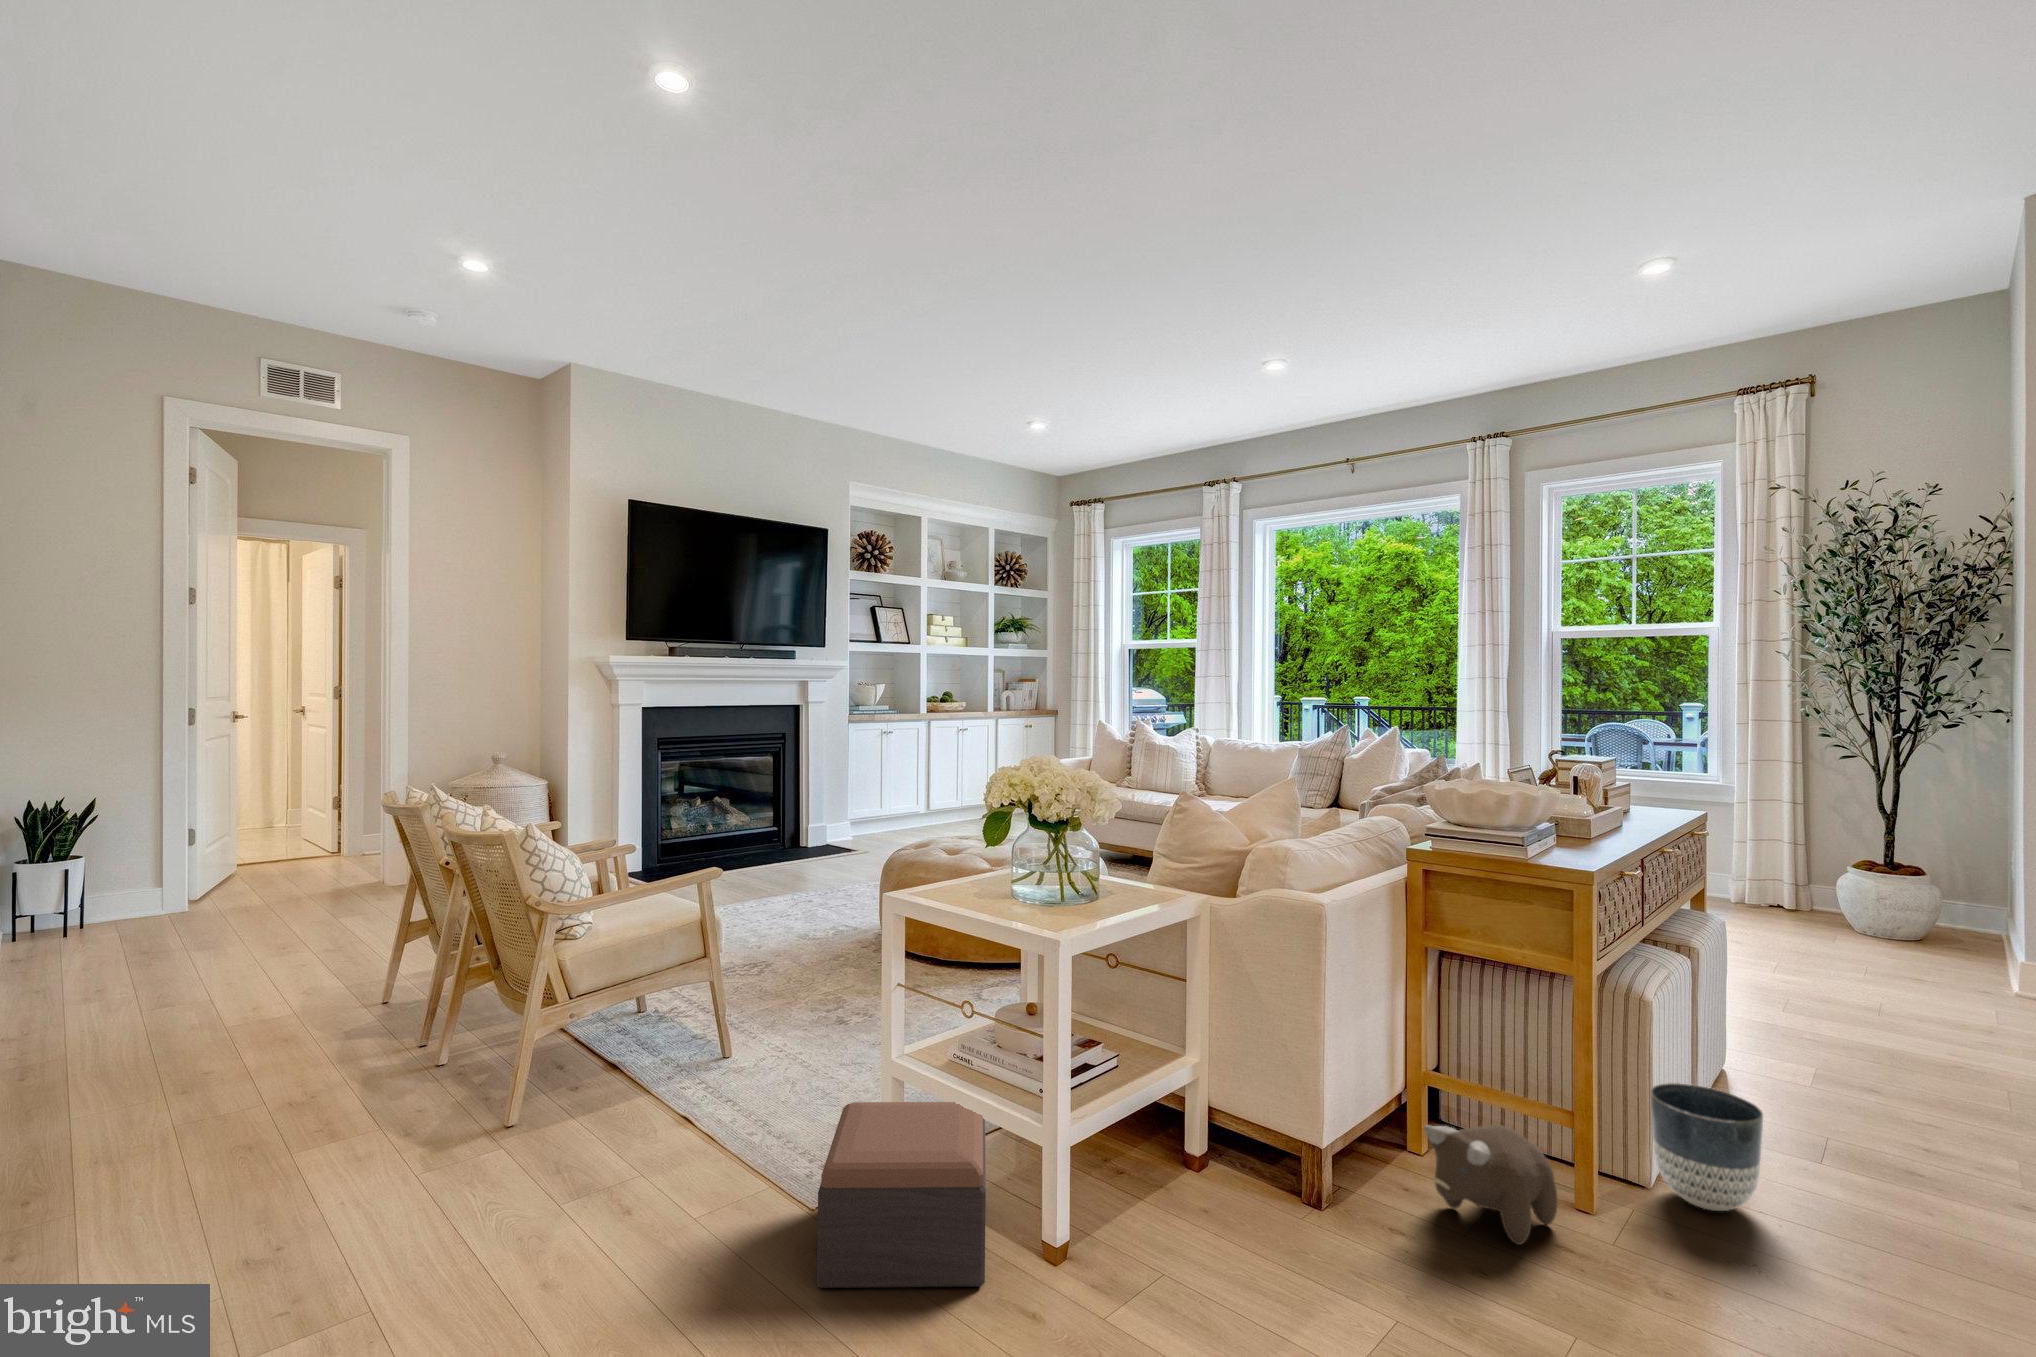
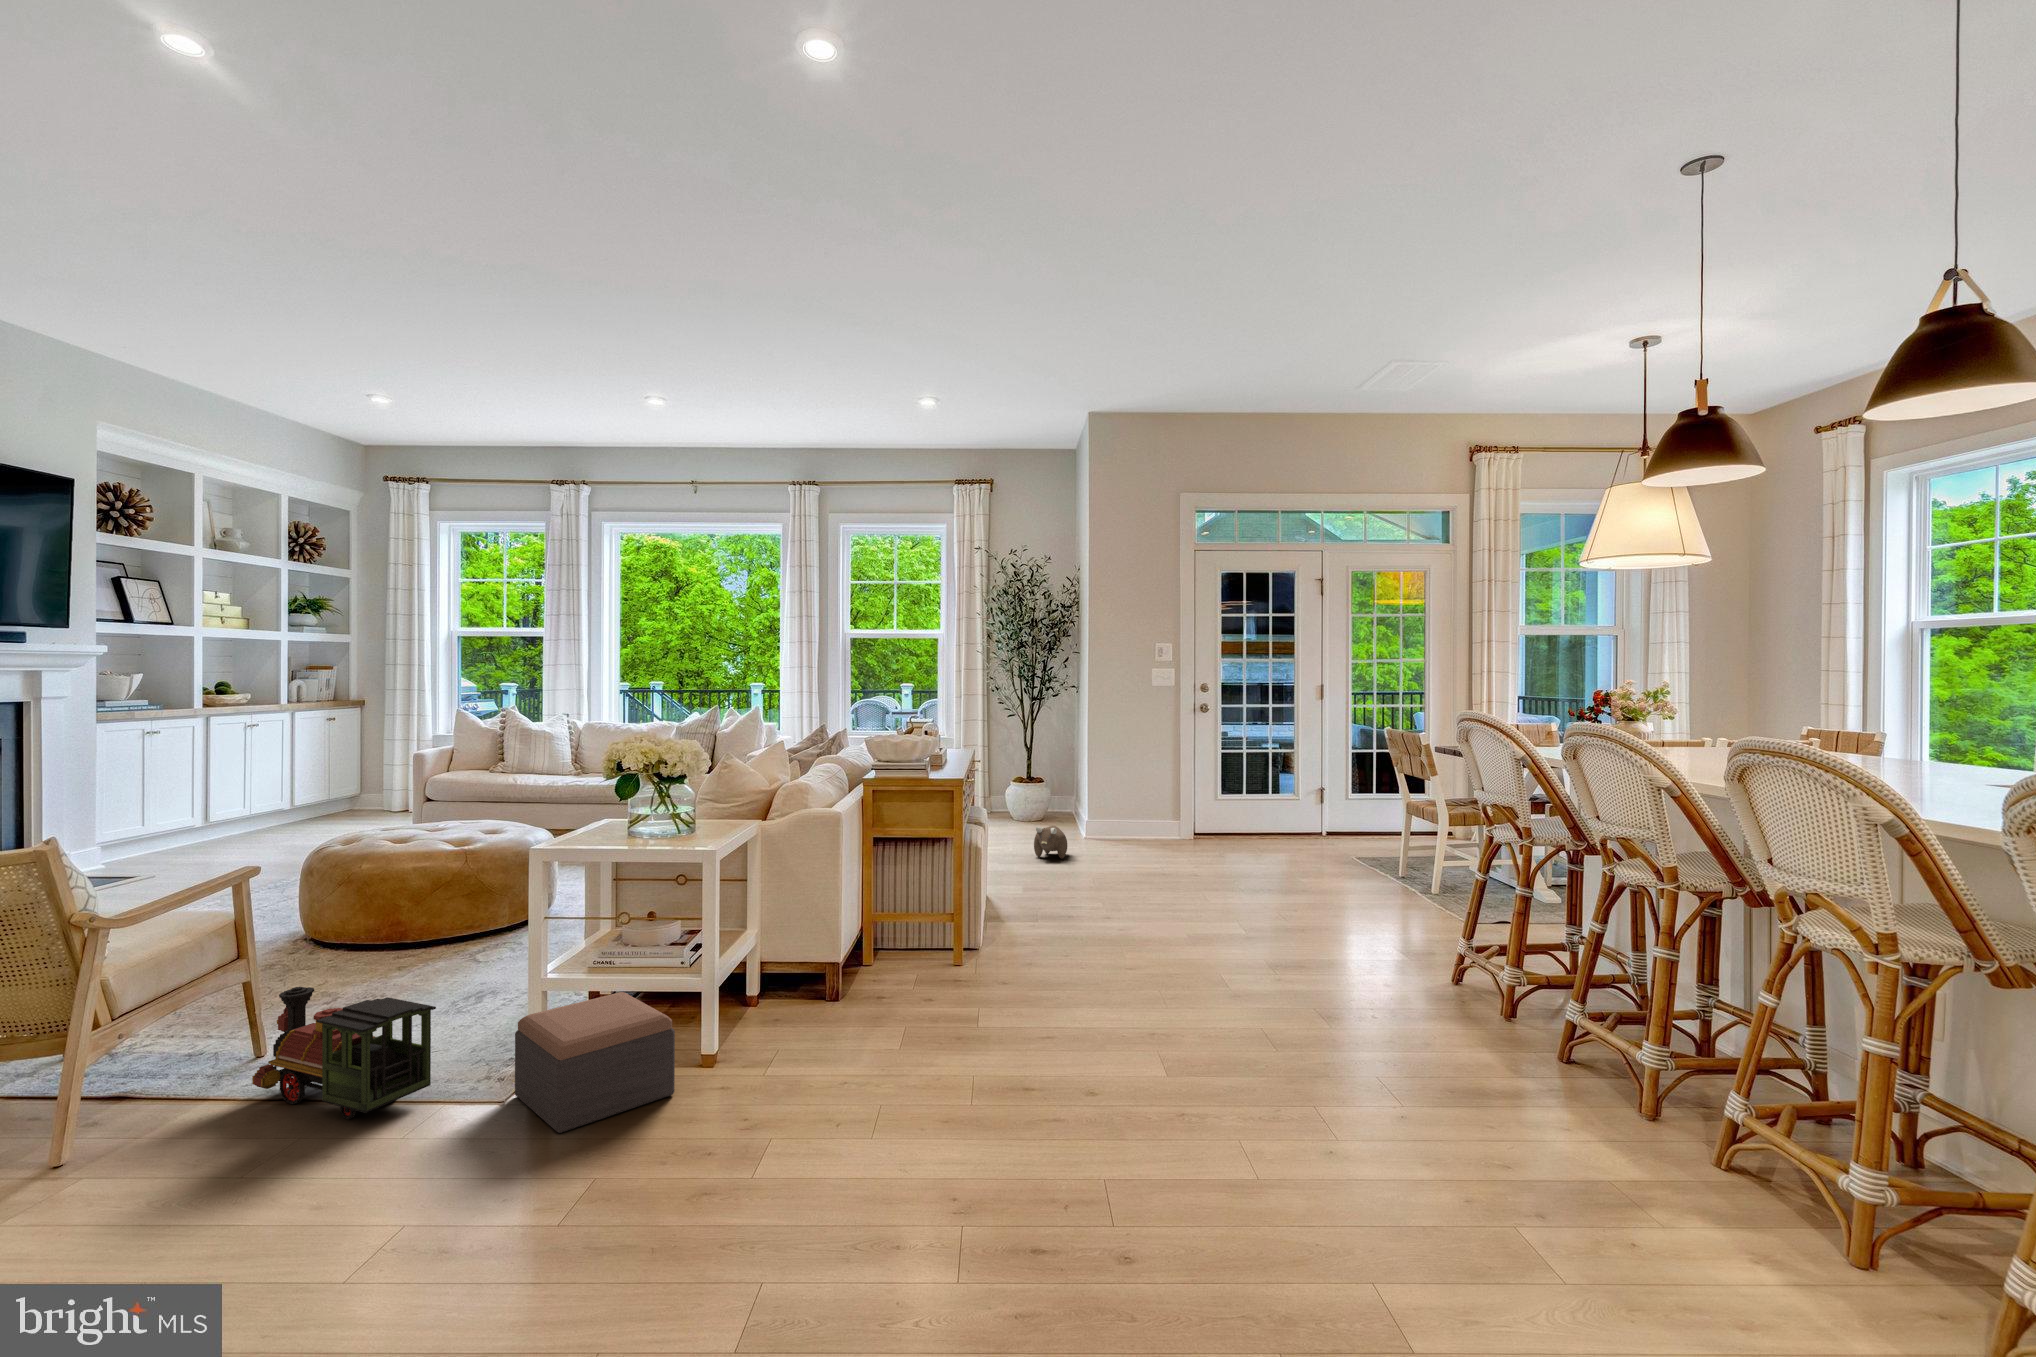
toy train: none [675,998,782,1167] -> present [252,987,436,1119]
planter: present [1650,1083,1763,1211] -> none [980,893,1029,953]
plush toy: present [1424,1125,1558,1245] -> present [1034,826,1067,859]

